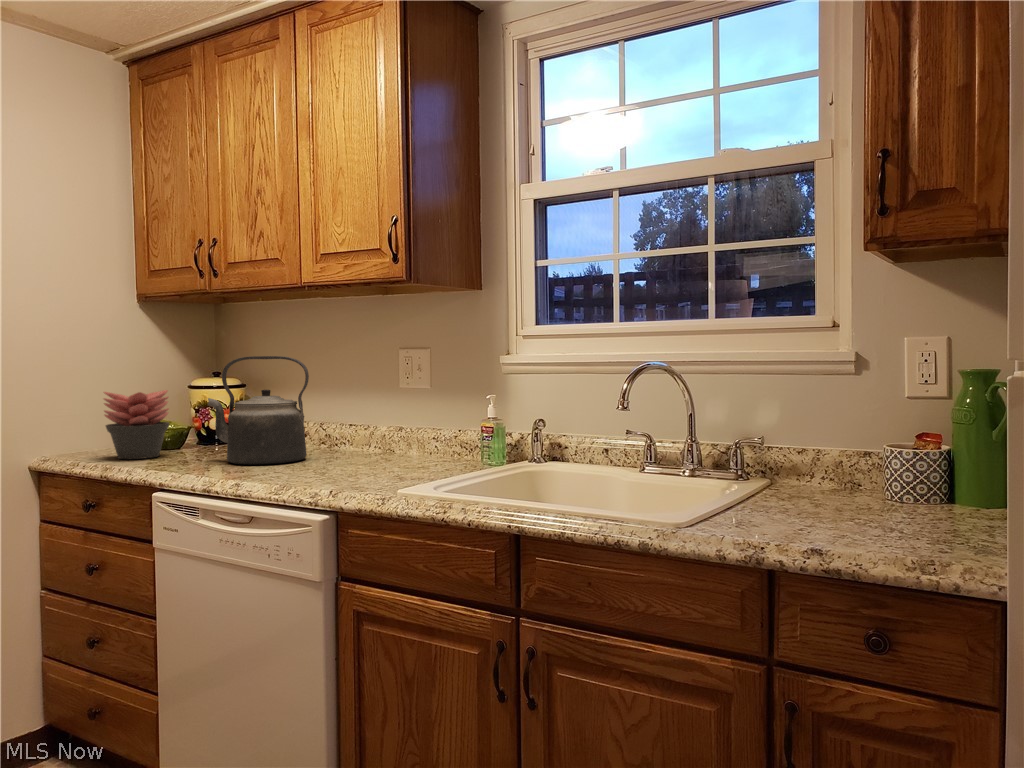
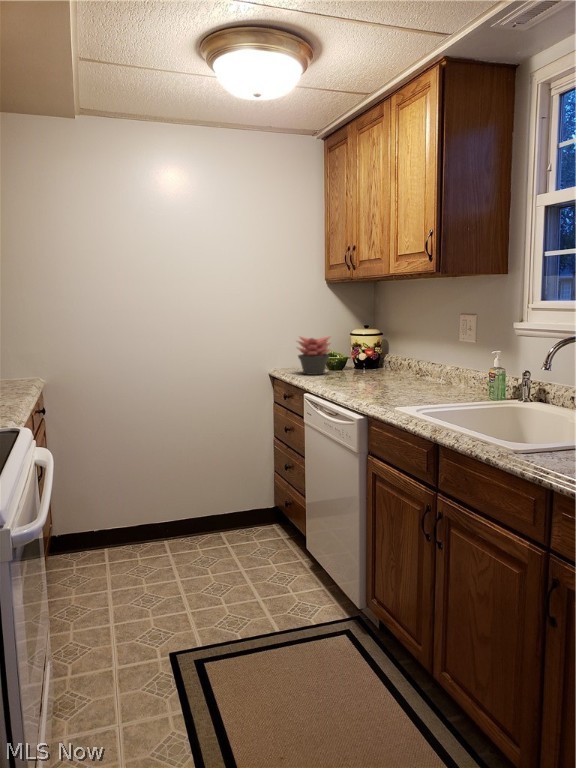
kettle: present [208,356,309,465] -> none [342,319,395,384]

